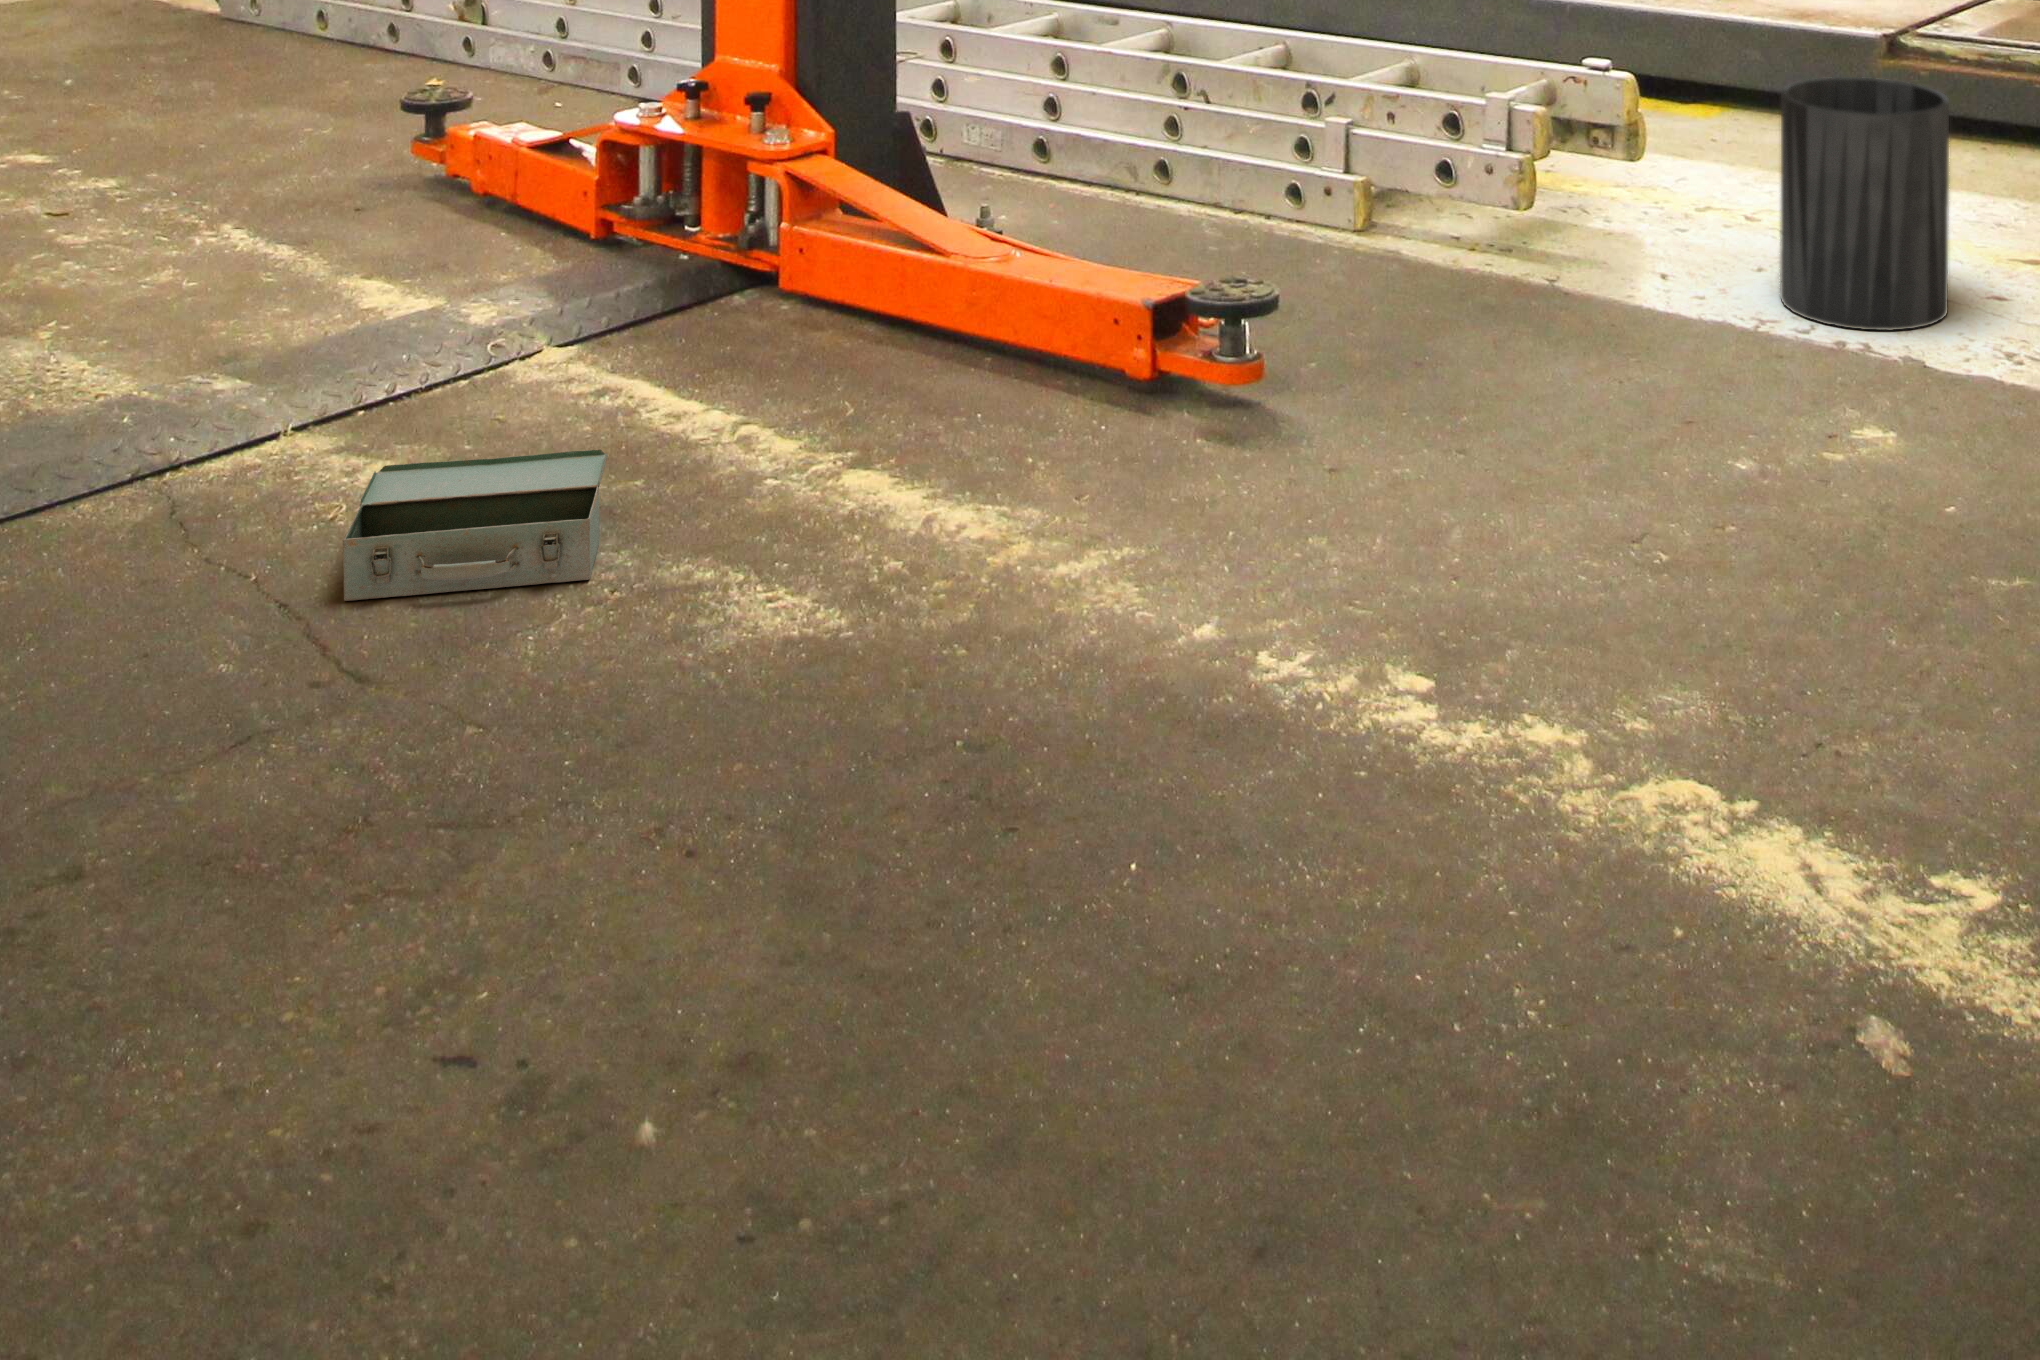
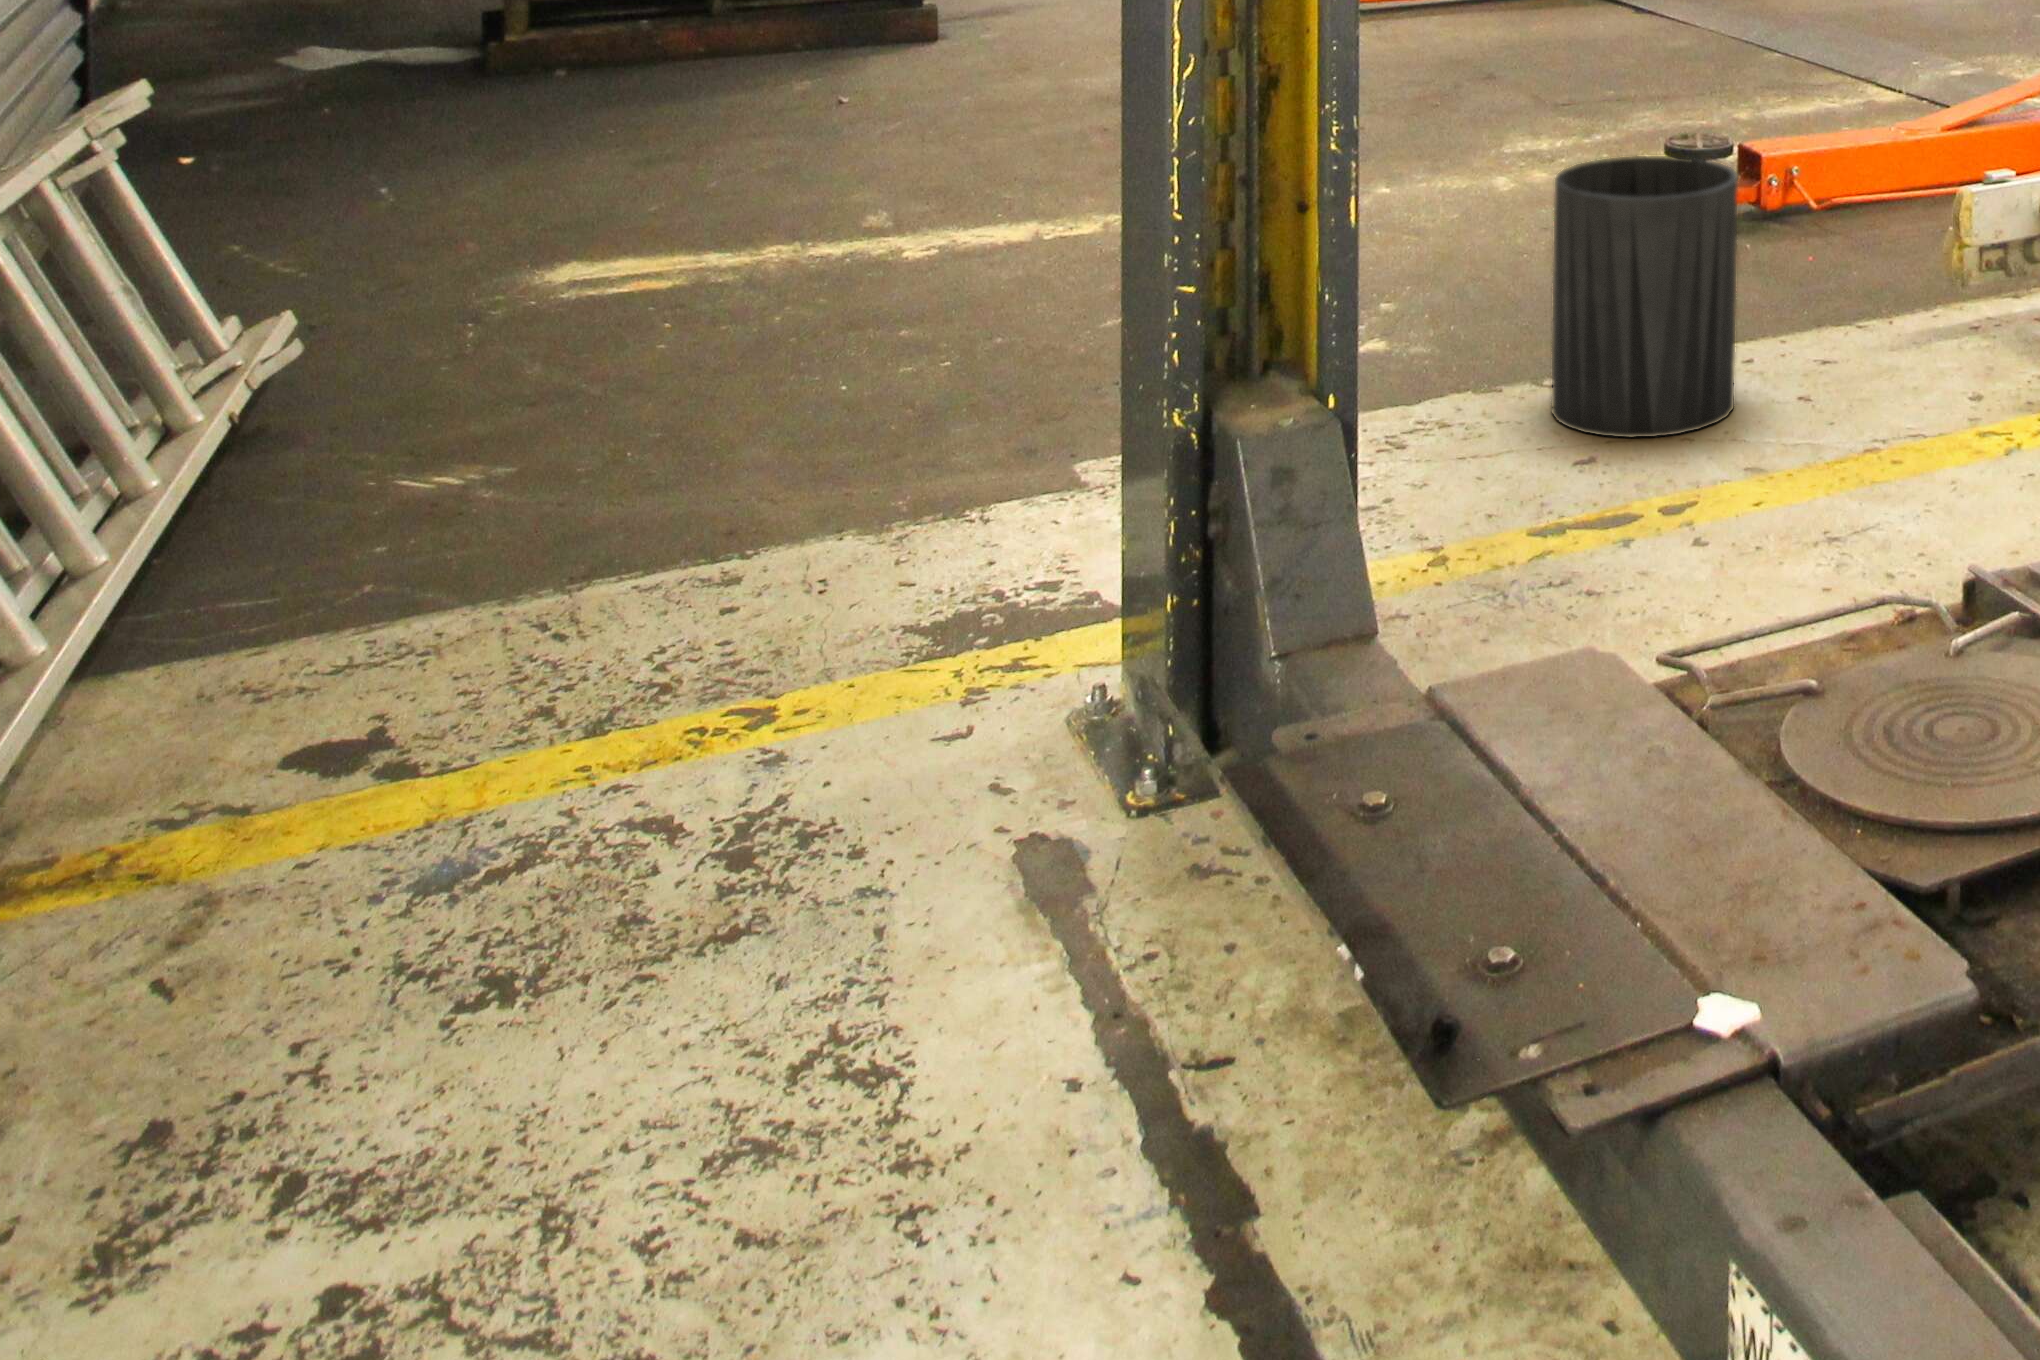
toolbox: present [343,450,607,601] -> none [1623,60,1739,116]

